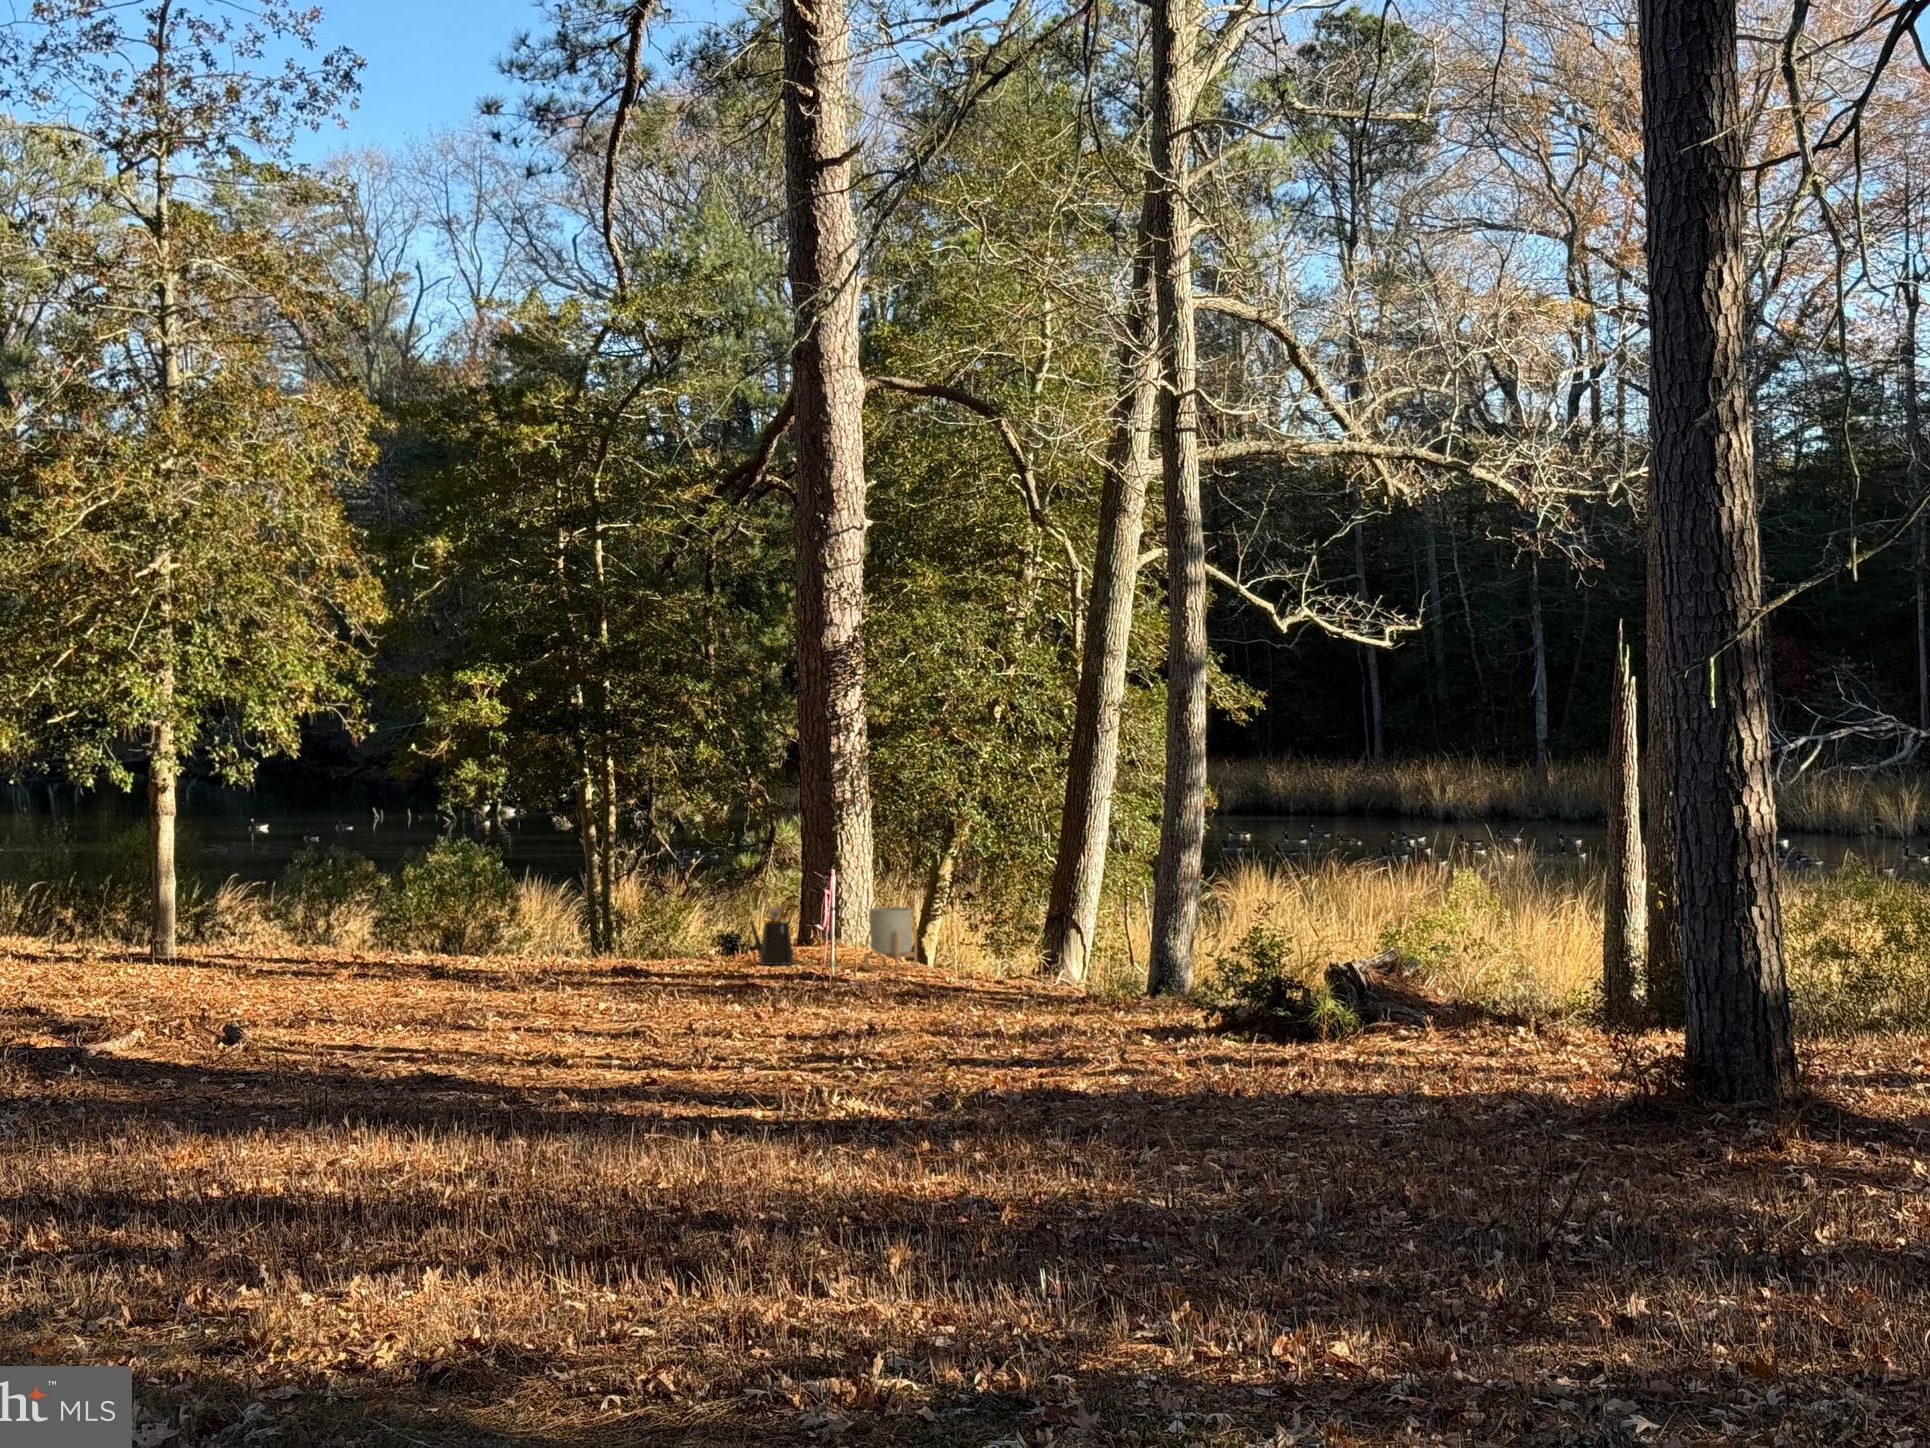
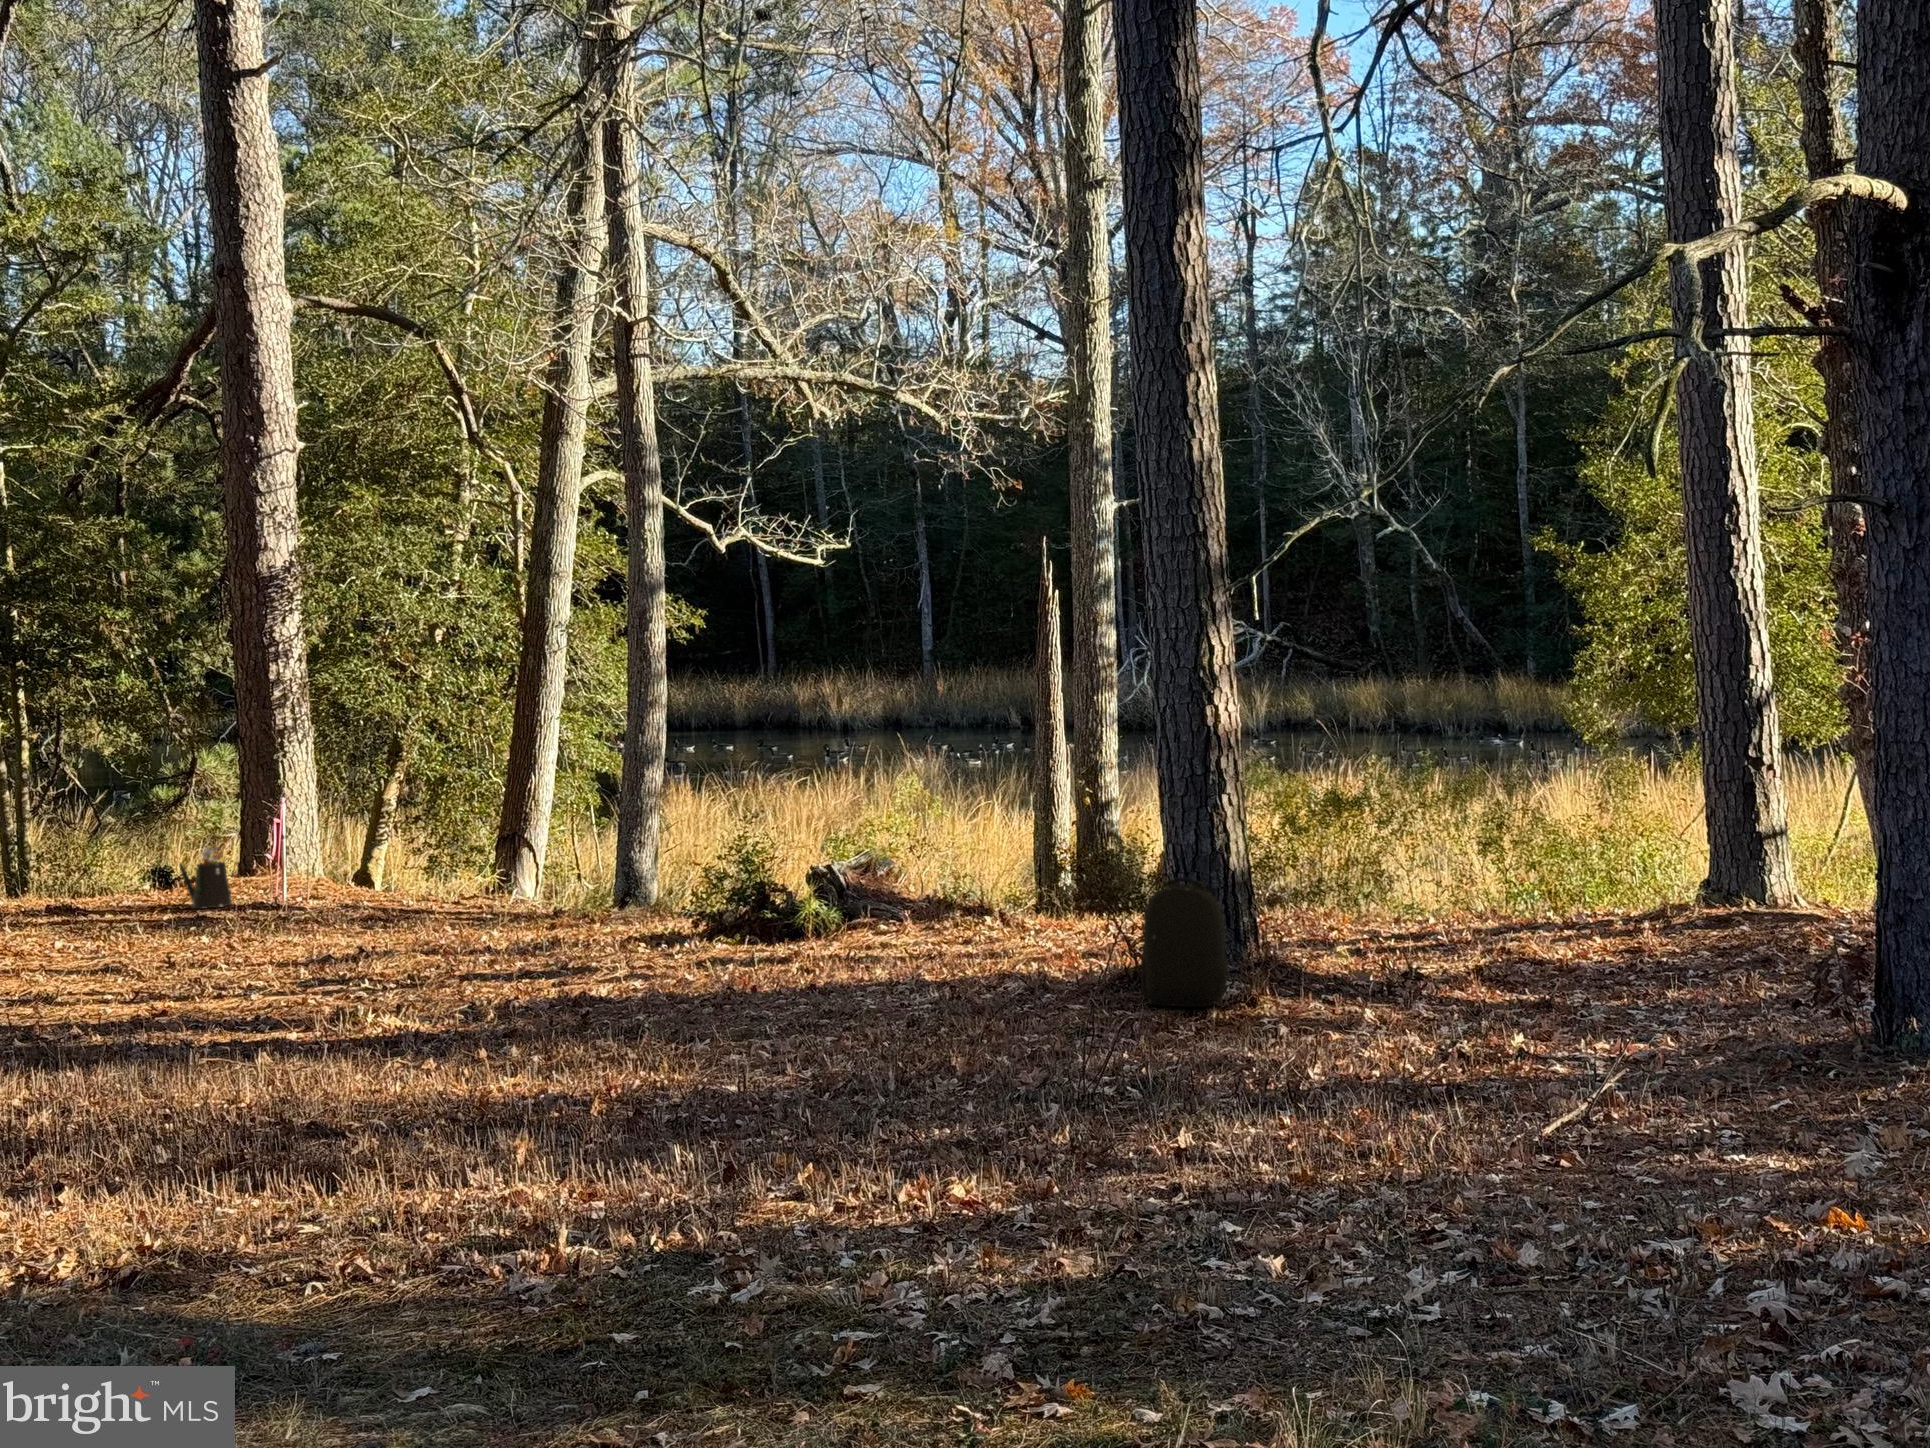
planter: present [864,907,917,971] -> none [312,838,371,905]
backpack: none [1646,997,1751,1146] -> present [1142,877,1229,1007]

